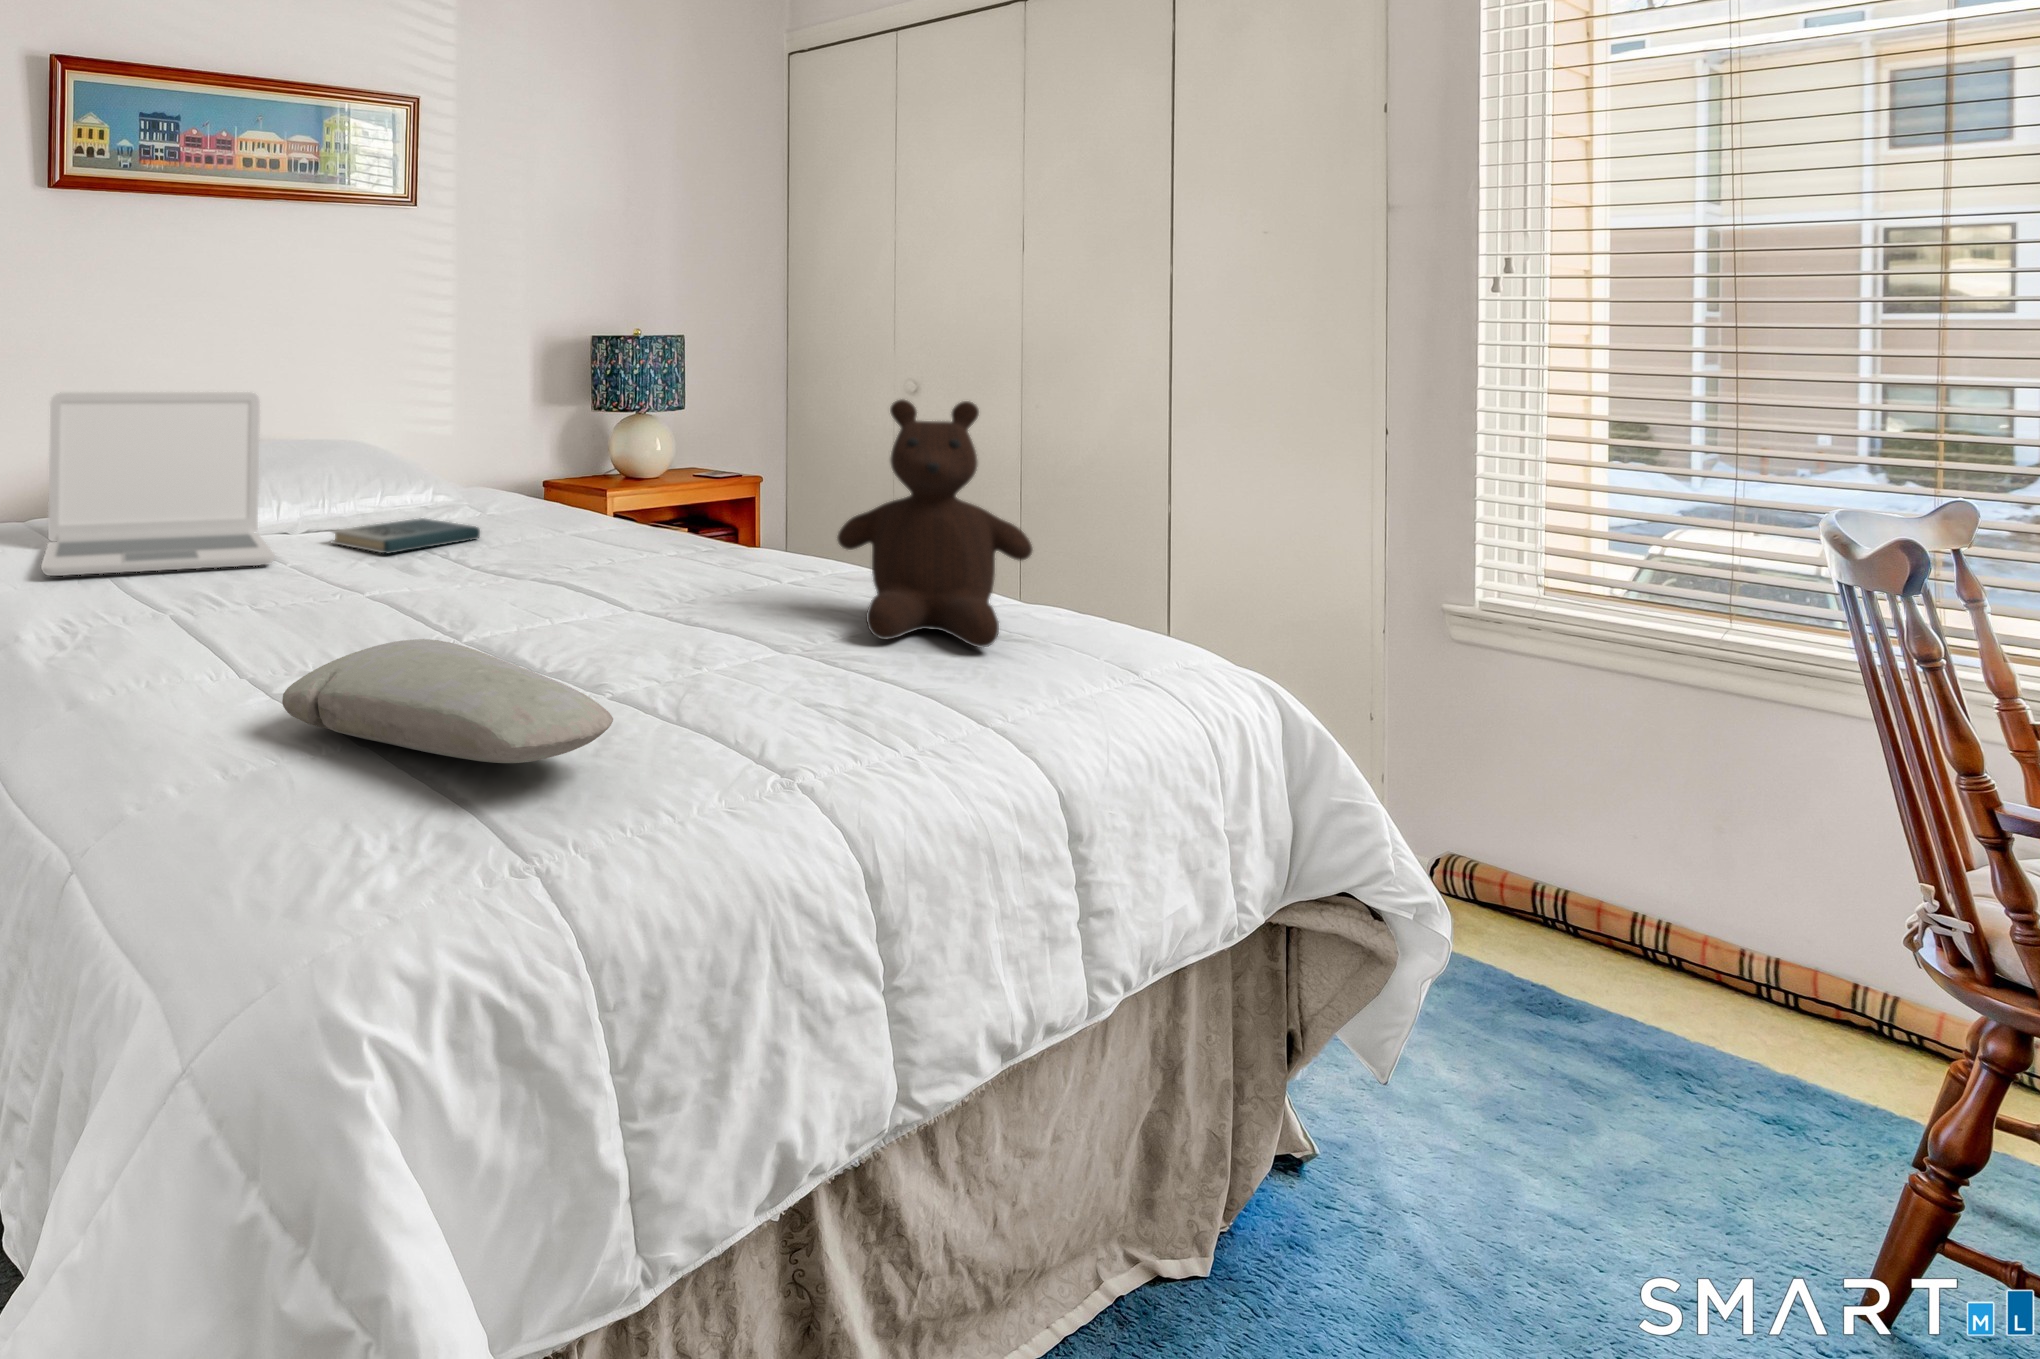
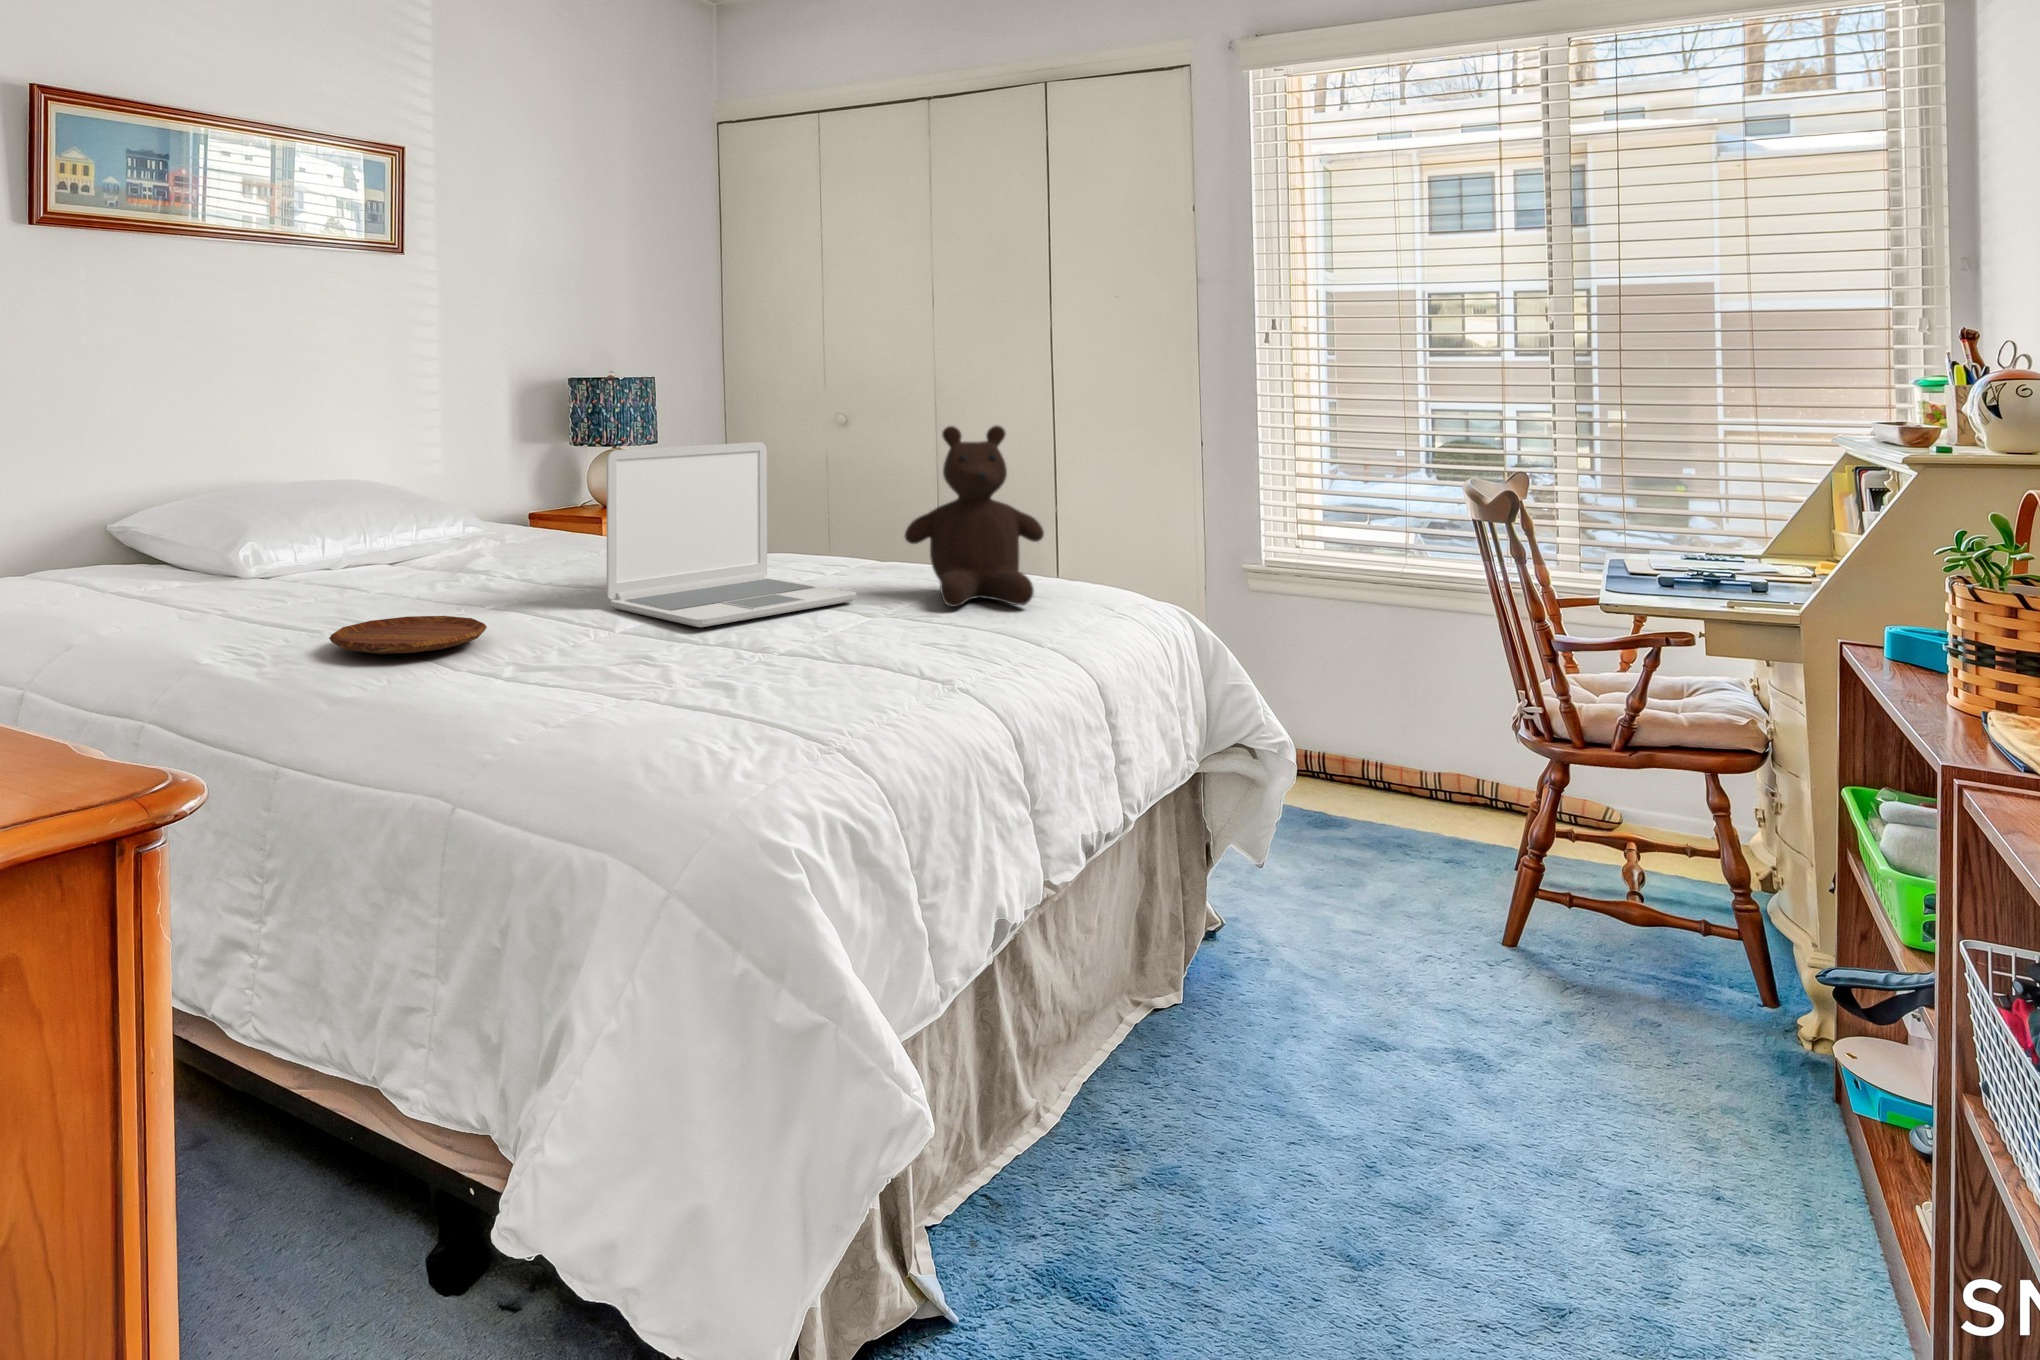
laptop: present [41,392,275,576] -> present [607,442,856,627]
book: present [332,518,480,553] -> none [417,553,554,585]
tray: none [126,585,297,631] -> present [329,616,487,654]
pillow: present [282,639,613,763] -> none [592,627,858,699]

